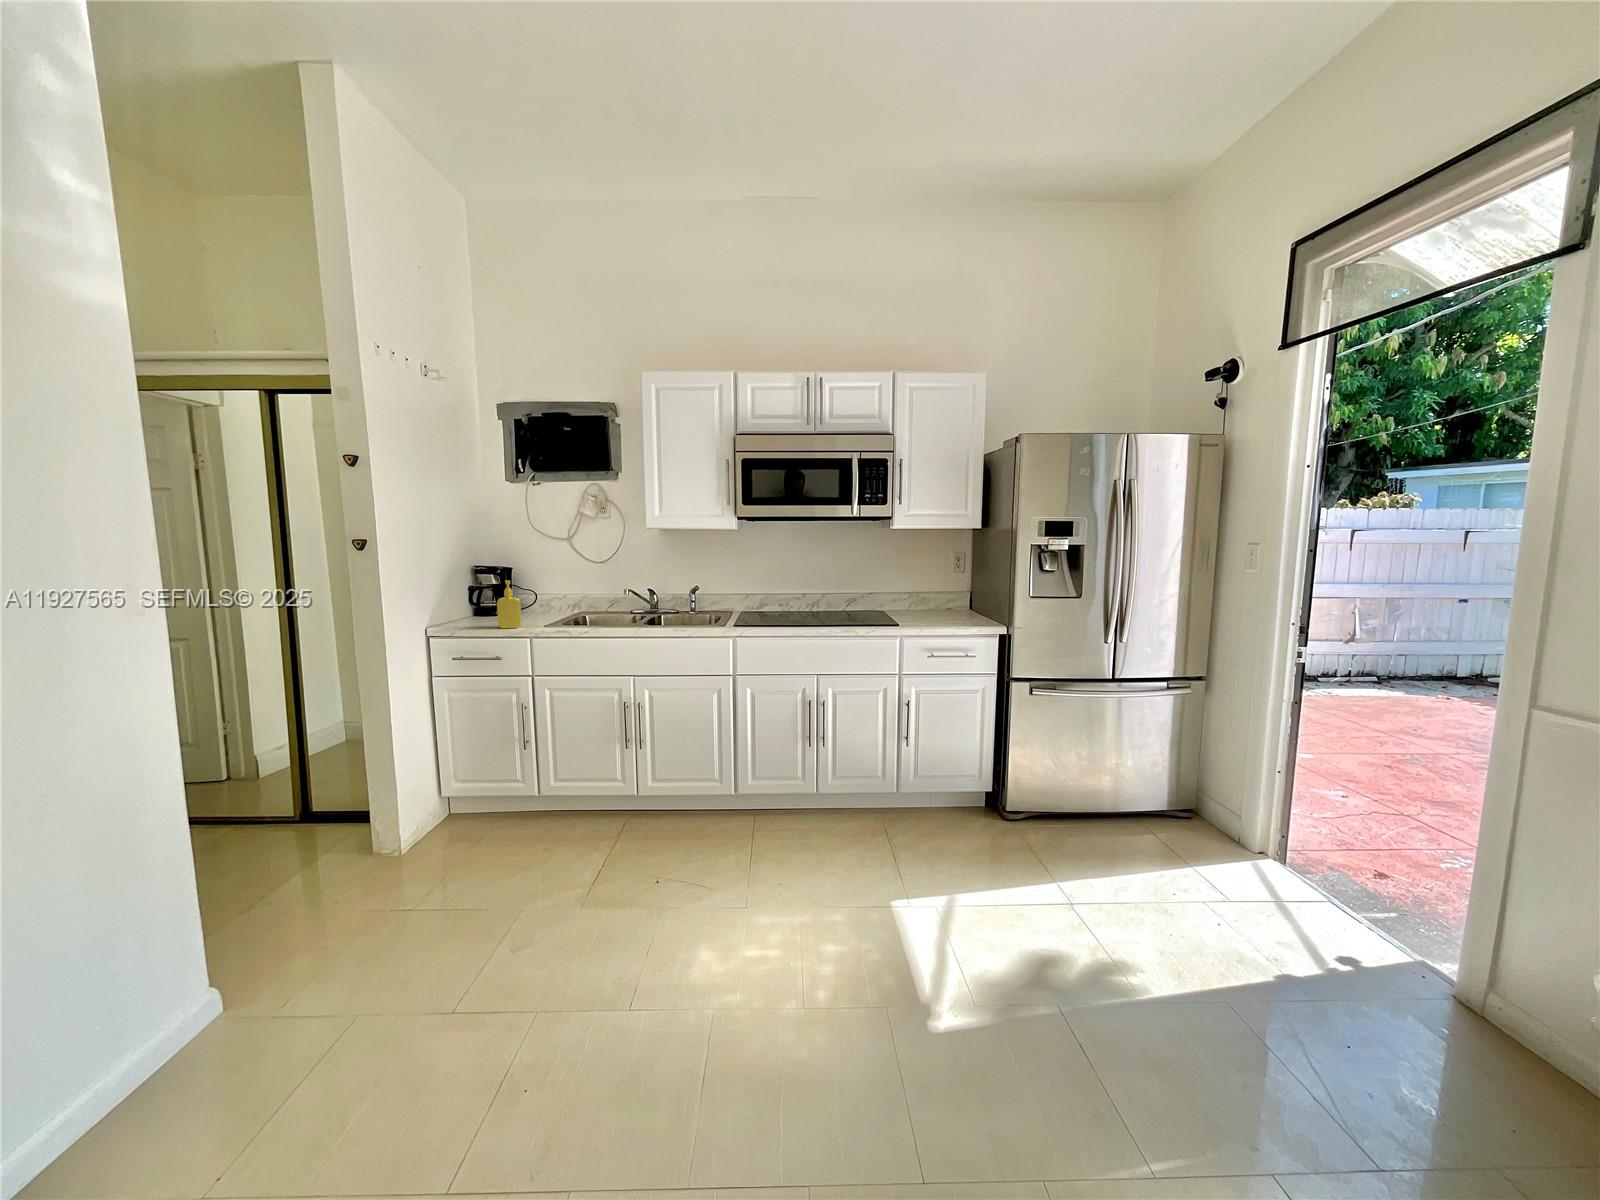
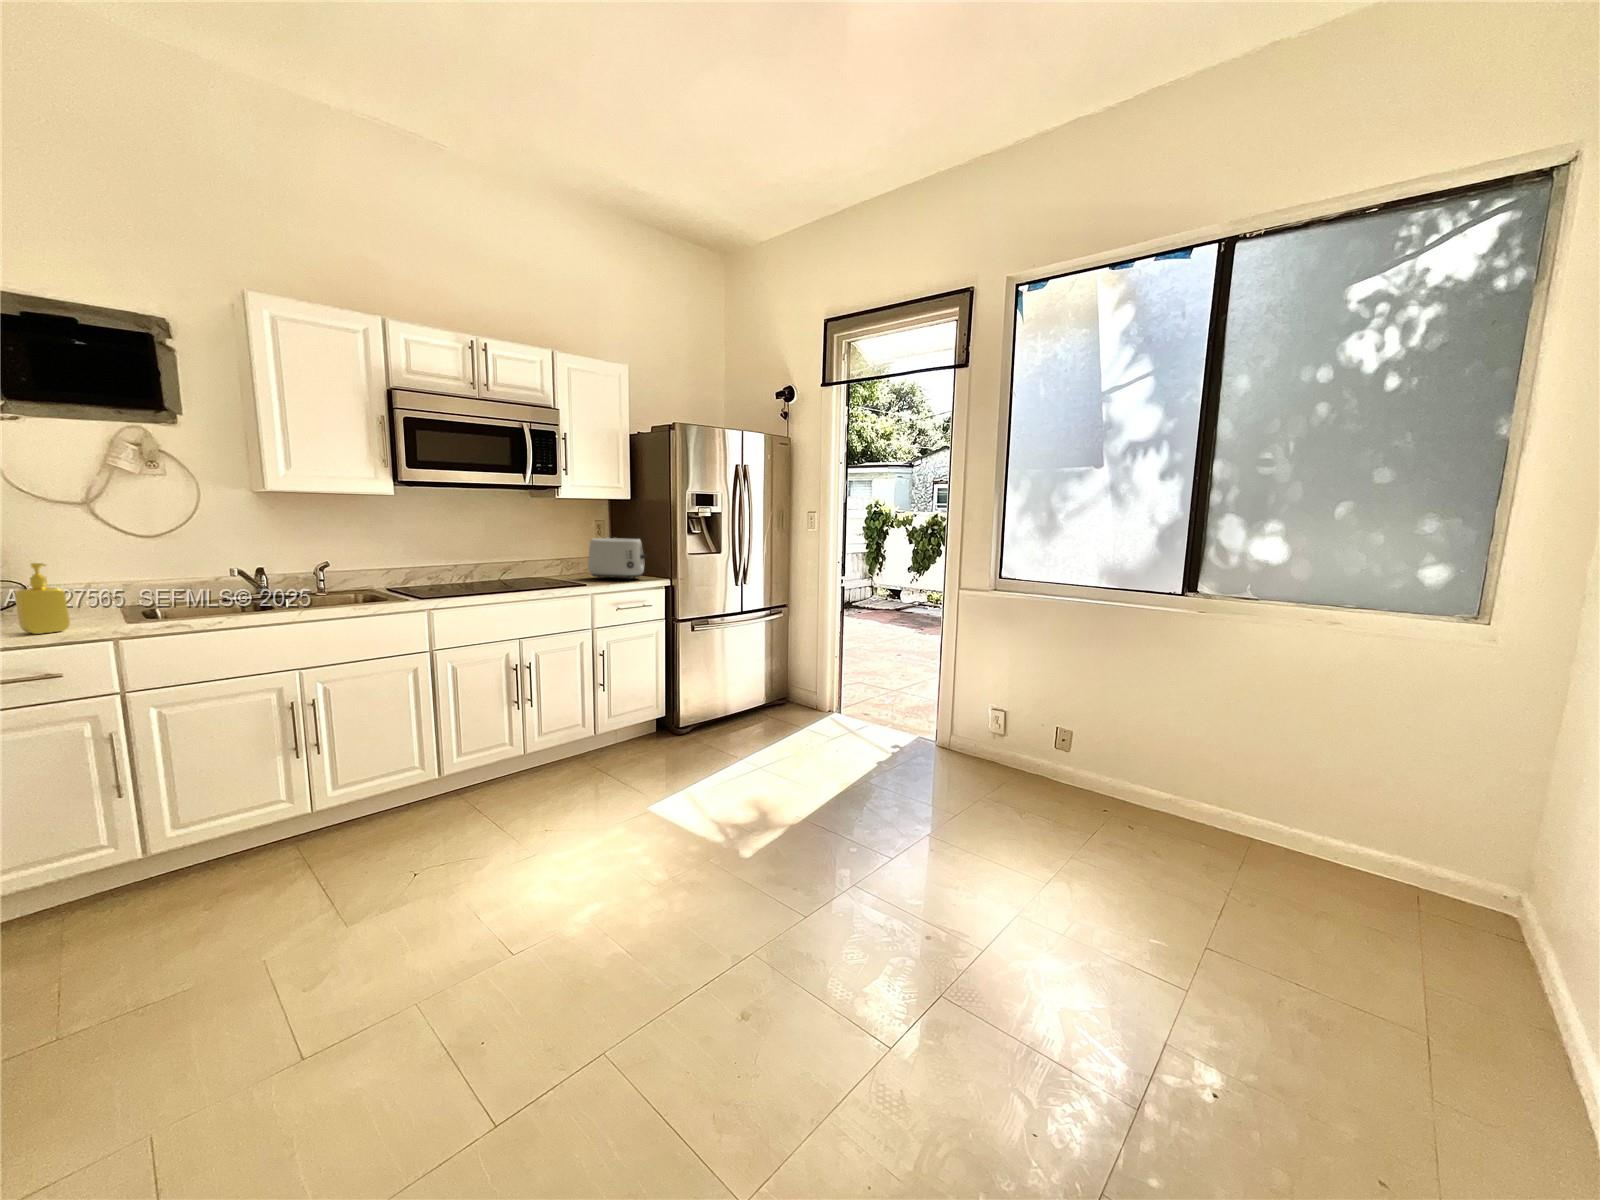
toaster: none [923,573,984,623] -> present [588,538,646,580]

